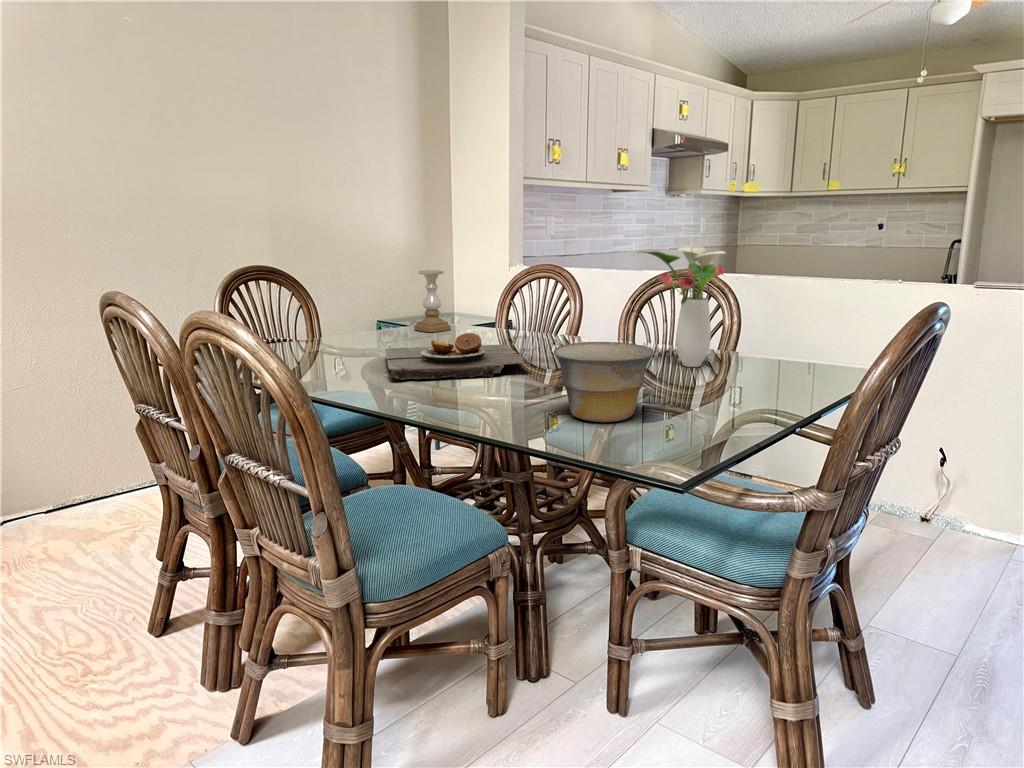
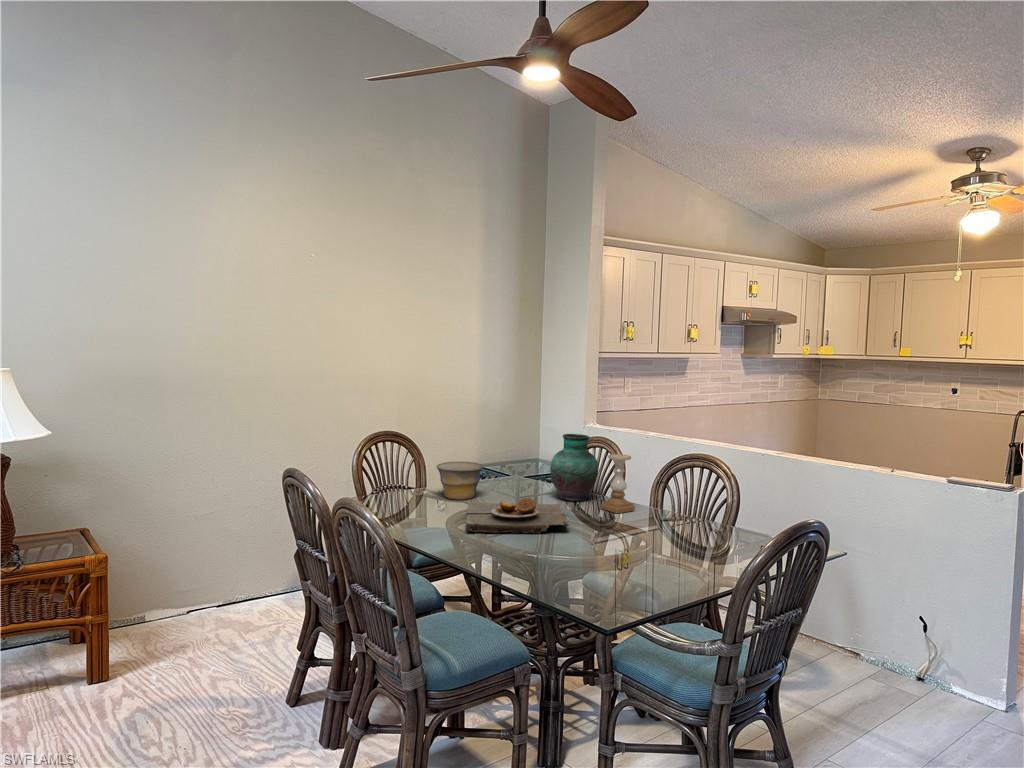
flower arrangement: present [638,247,725,367] -> none [650,442,720,536]
vase: none [487,258,548,343] -> present [550,434,599,501]
candle holder: present [414,270,451,332] -> present [601,454,635,513]
bowl: present [554,342,654,422] -> present [436,462,483,500]

